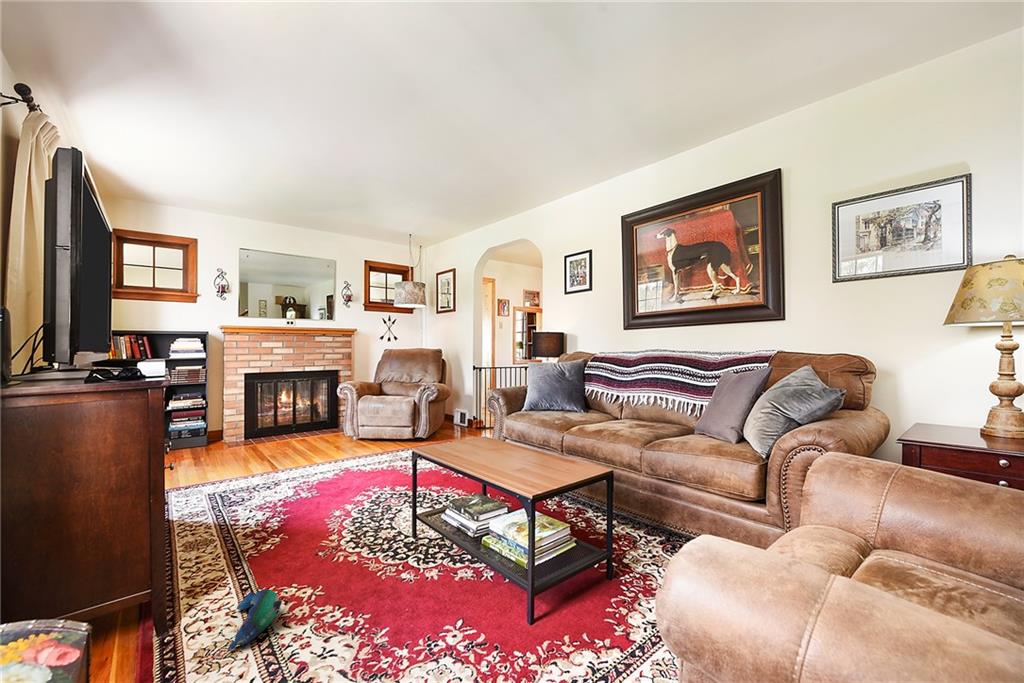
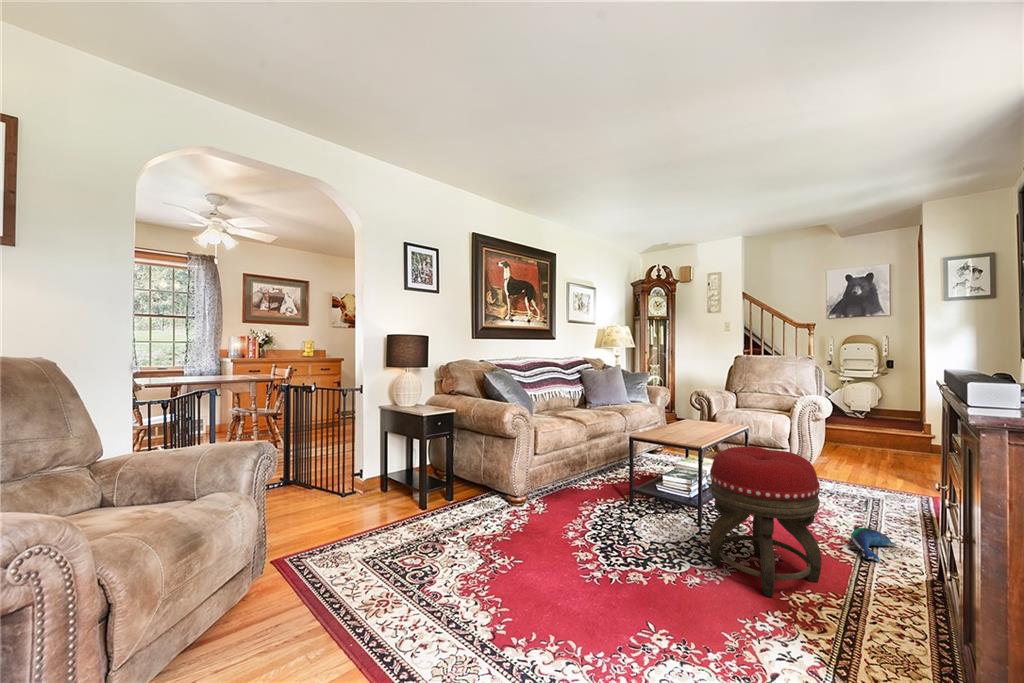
footstool: none [267,429,360,558] -> present [709,446,822,597]

